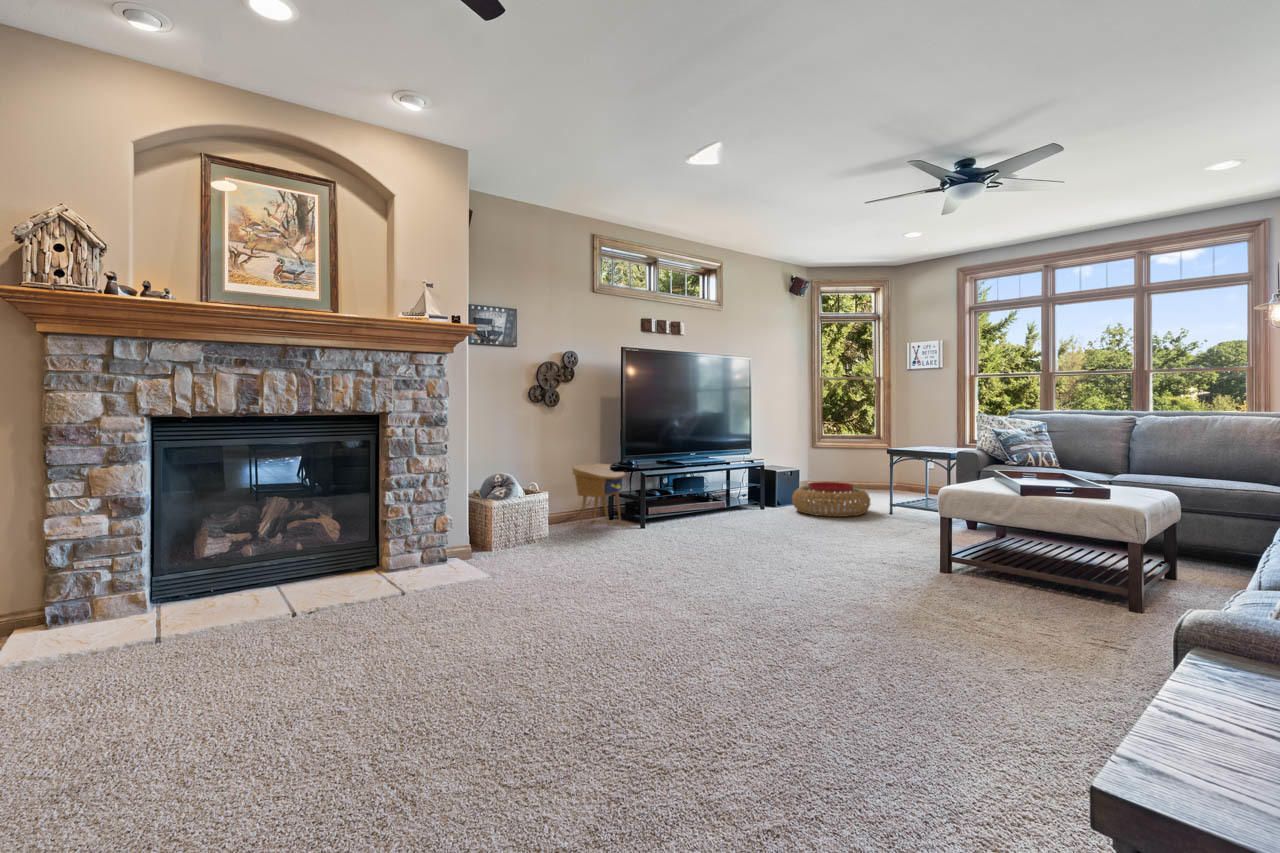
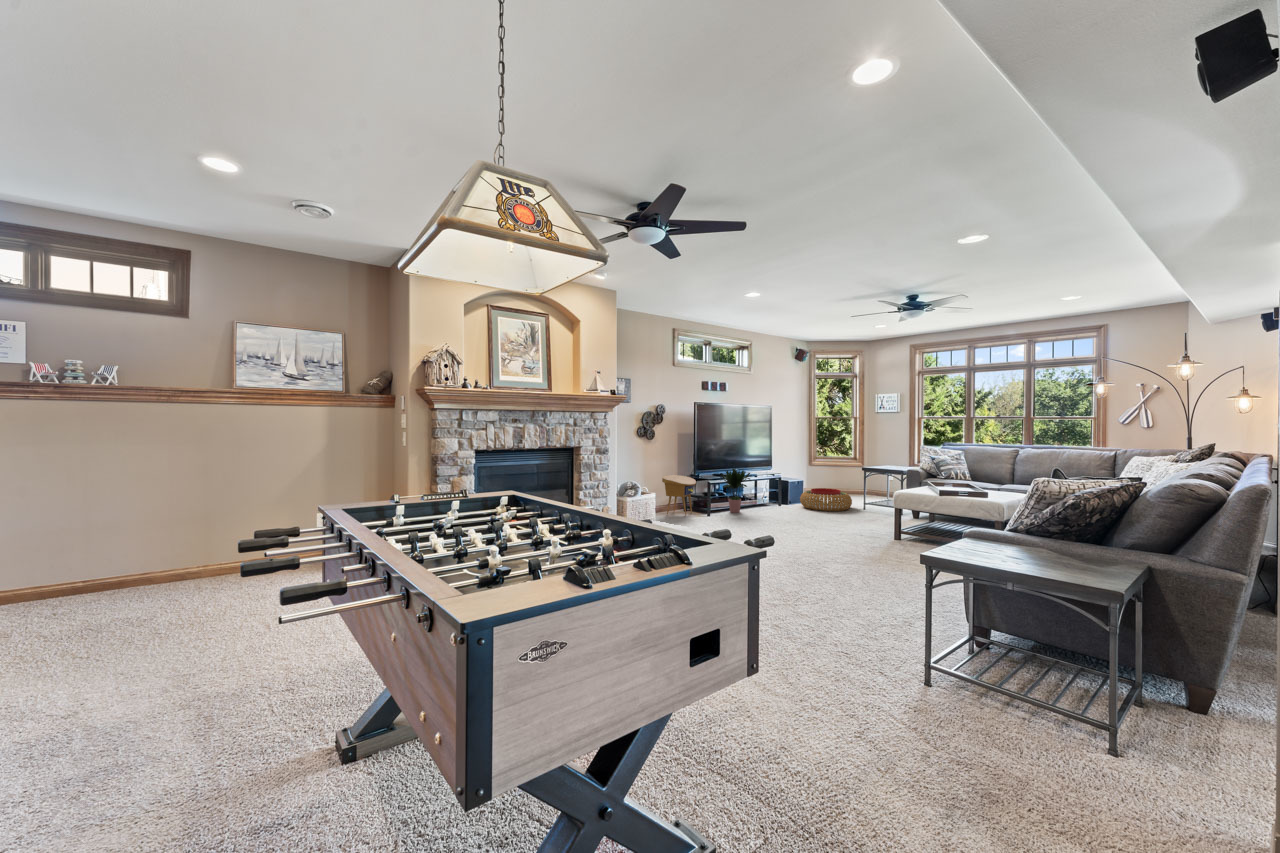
potted plant: none [665,451,716,521] -> present [721,469,750,513]

